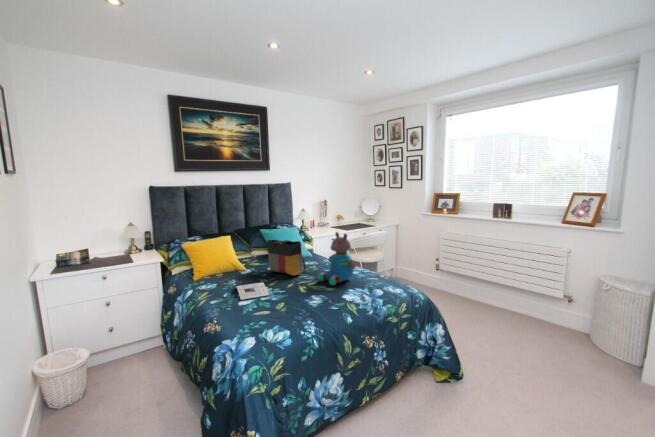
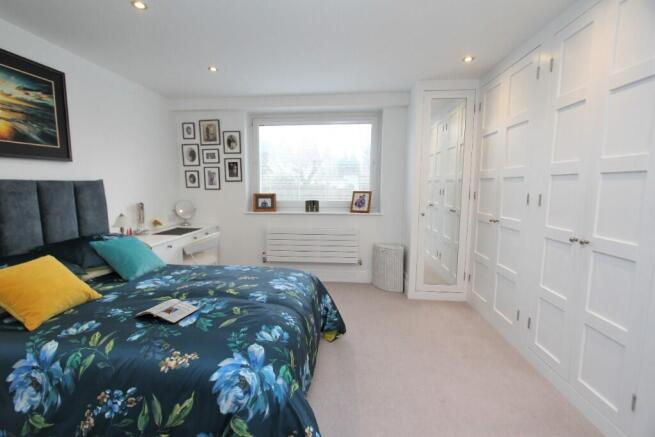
teddy bear: present [318,232,356,285] -> none [225,231,264,284]
tote bag: present [267,240,306,276] -> none [139,246,197,289]

